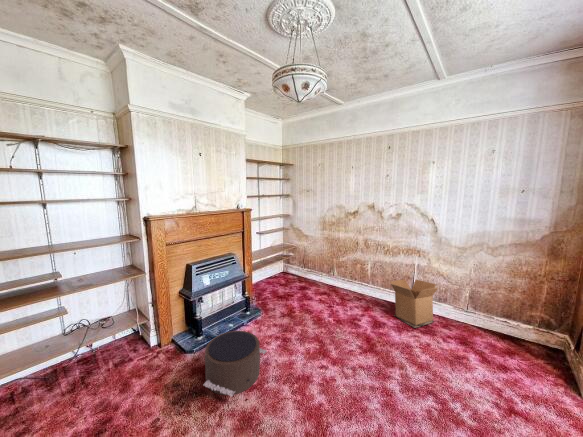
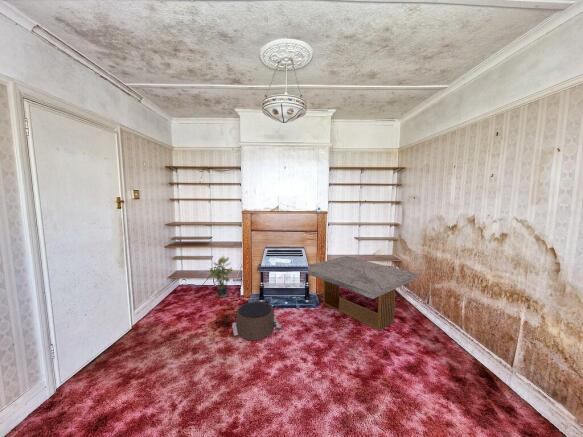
coffee table: none [242,252,343,310] -> present [304,256,418,331]
cardboard box: present [390,279,438,328] -> none [452,328,532,417]
potted plant: none [71,289,124,369] -> present [210,257,231,297]

